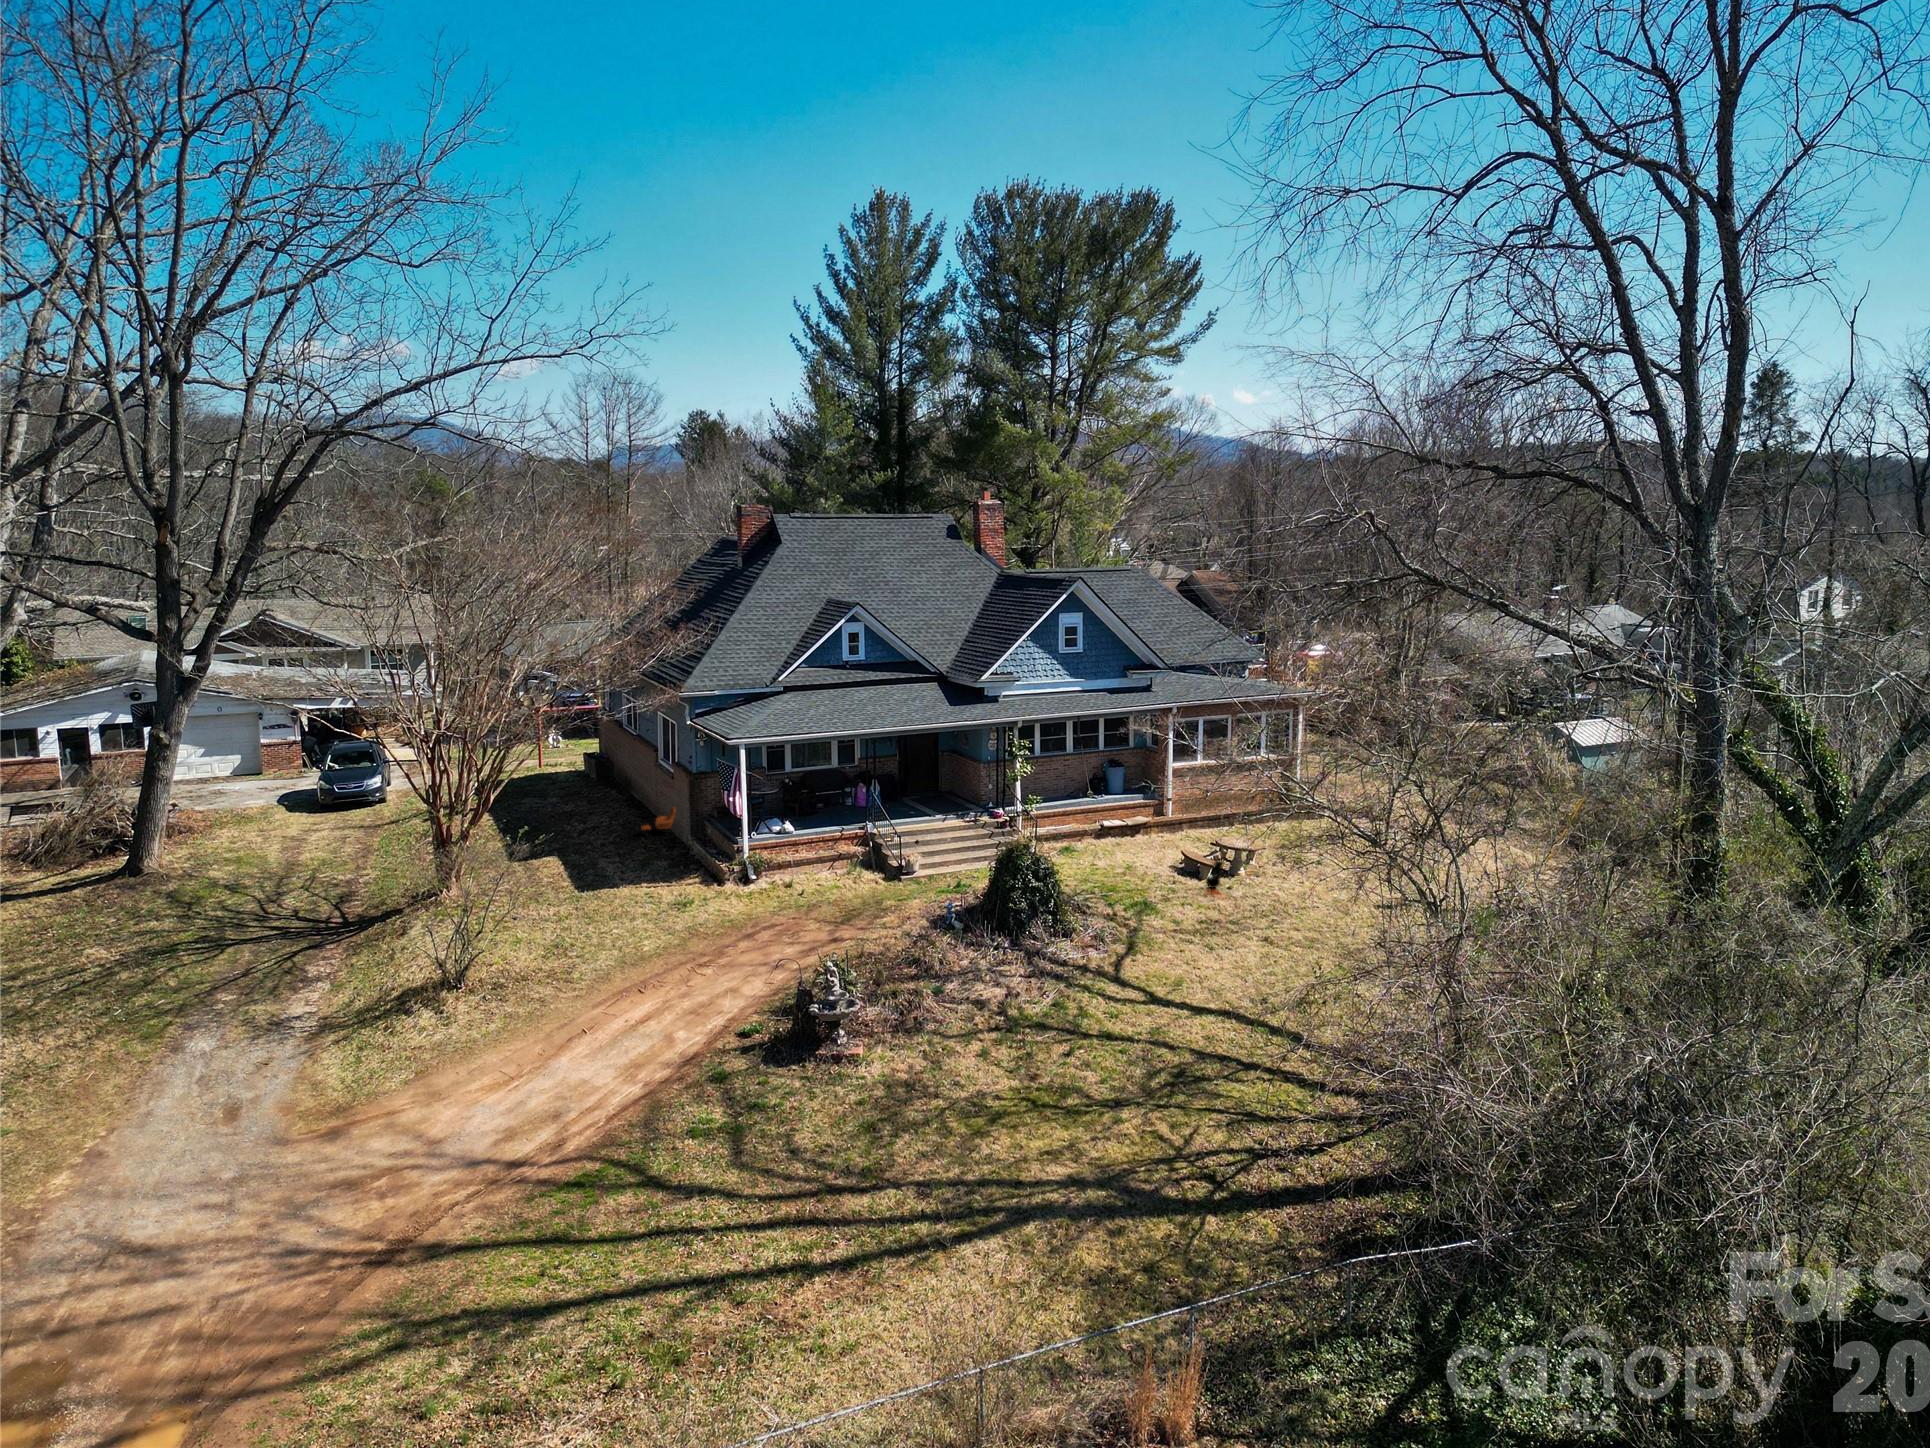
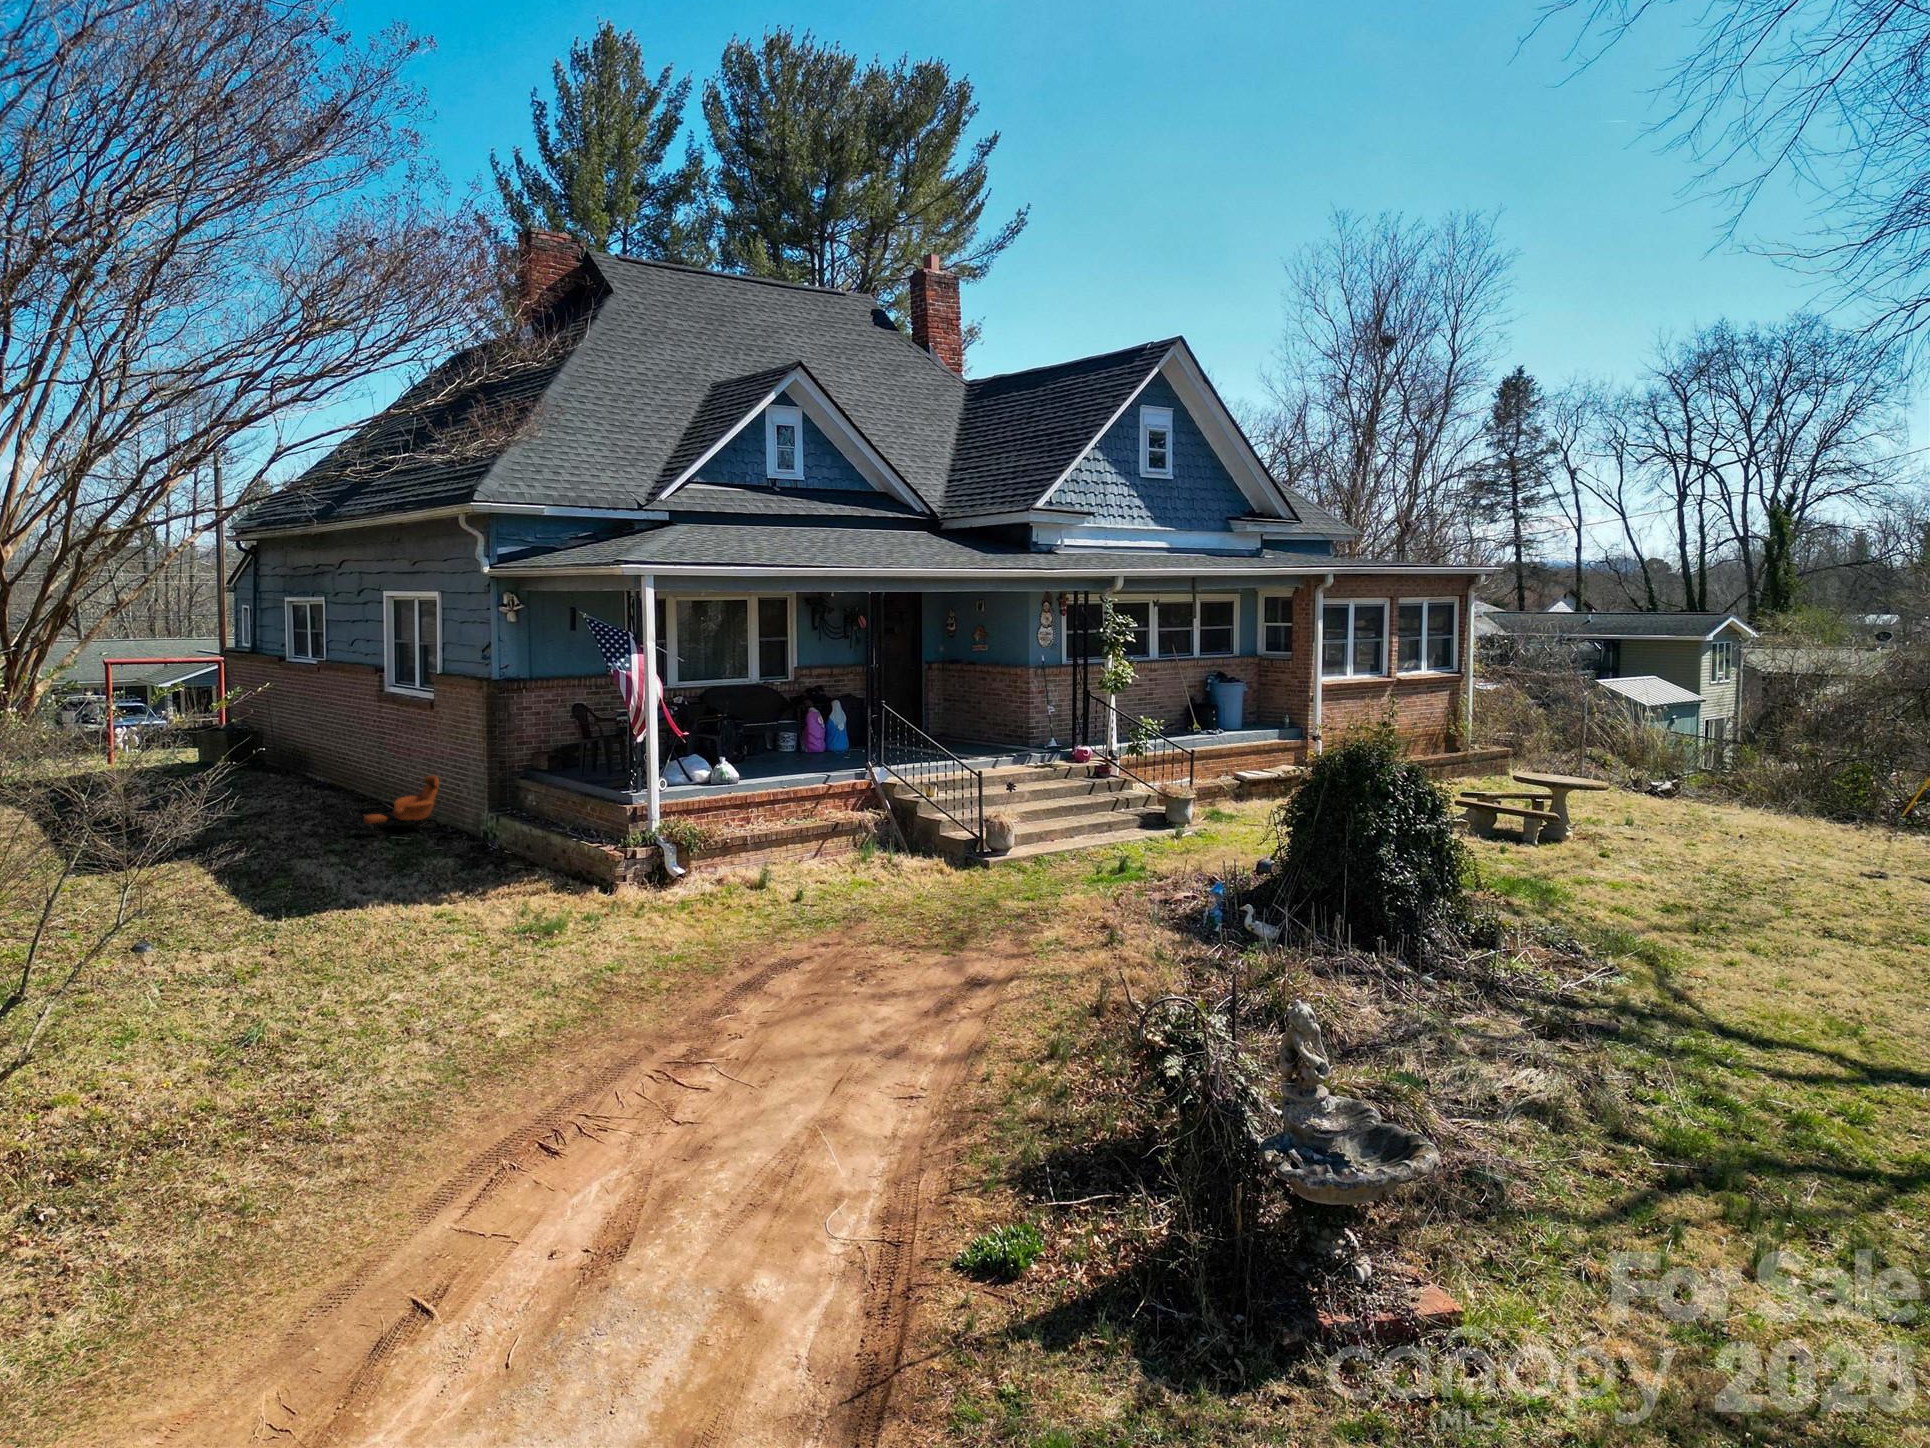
potted tree: present [1206,860,1224,888] -> none [1561,778,1607,841]

